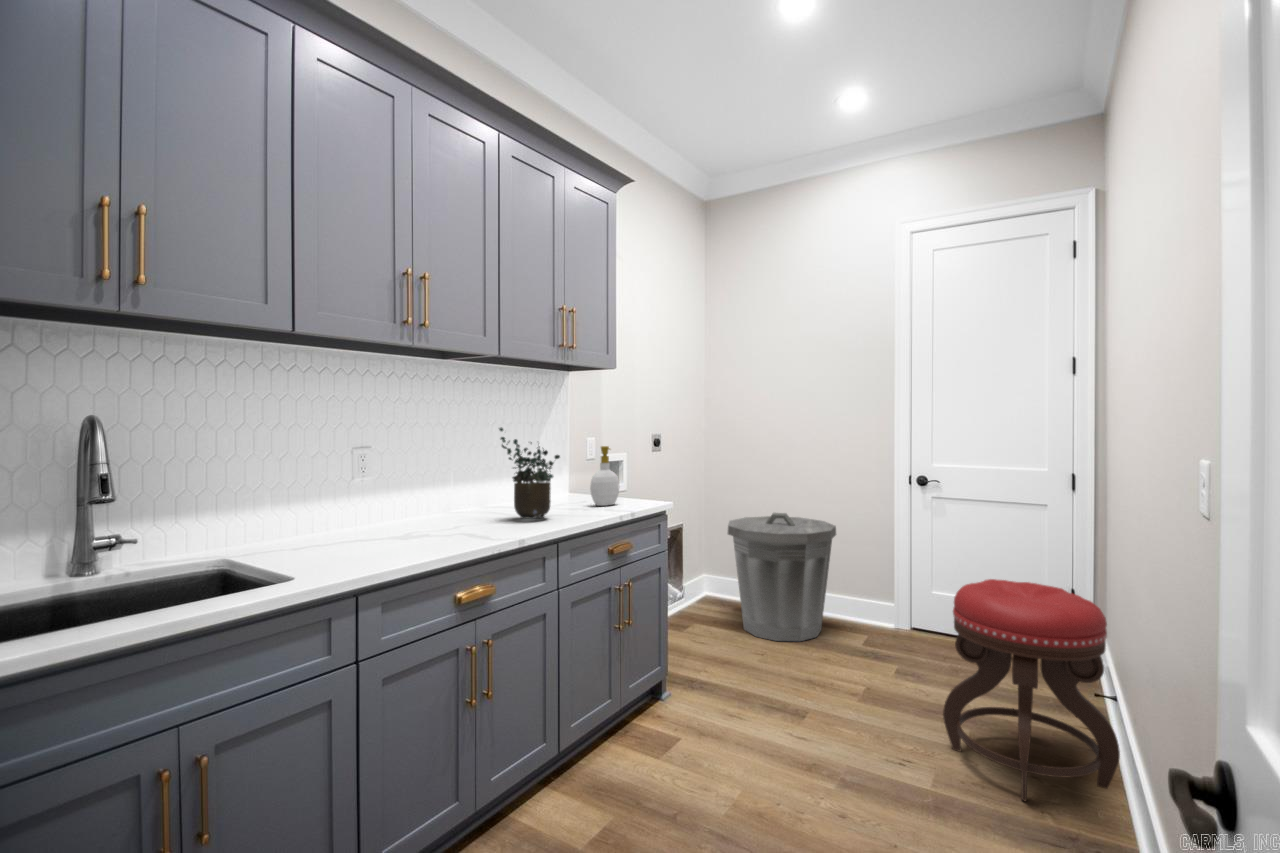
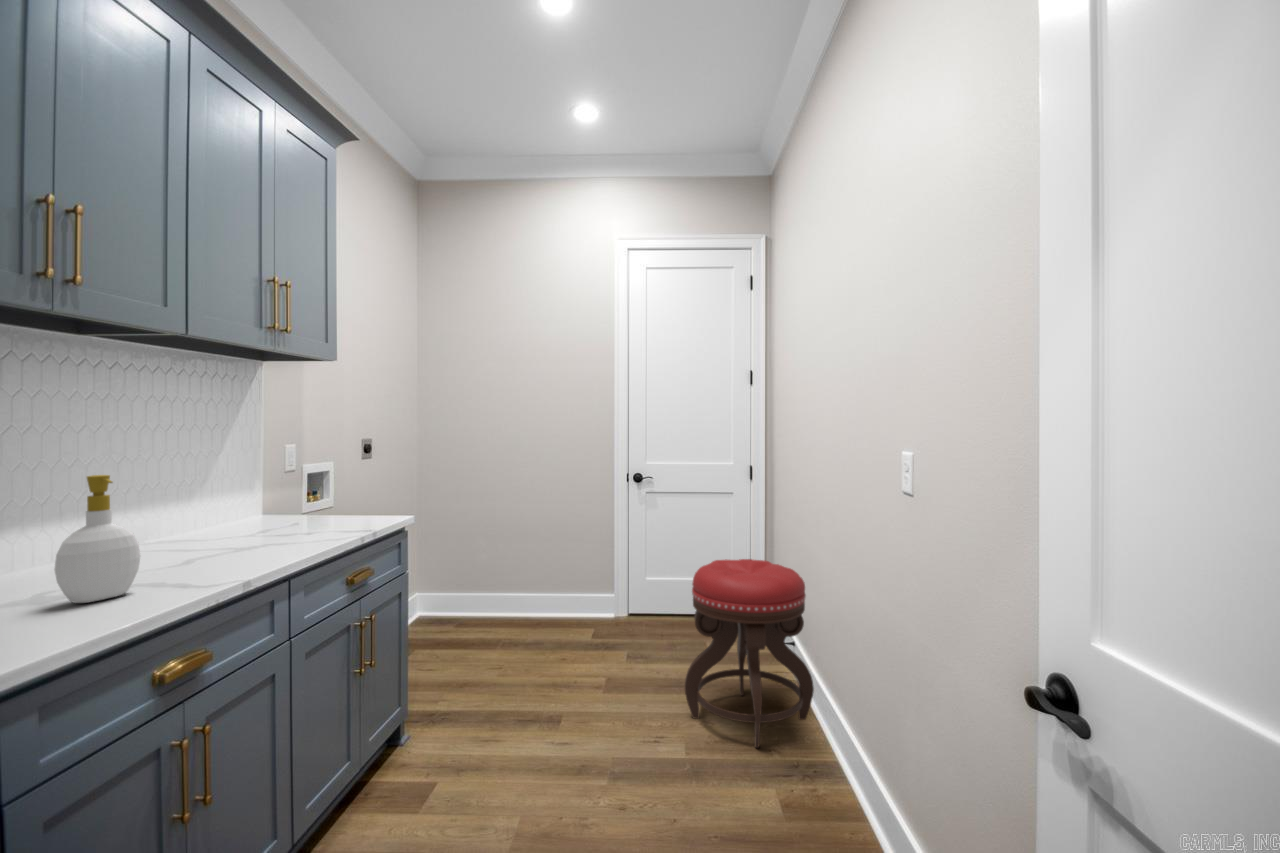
potted plant: present [499,427,560,519] -> none [181,431,282,552]
soap bottle: present [590,446,619,506] -> present [54,475,140,603]
trash can: present [728,513,836,641] -> none [453,517,563,649]

